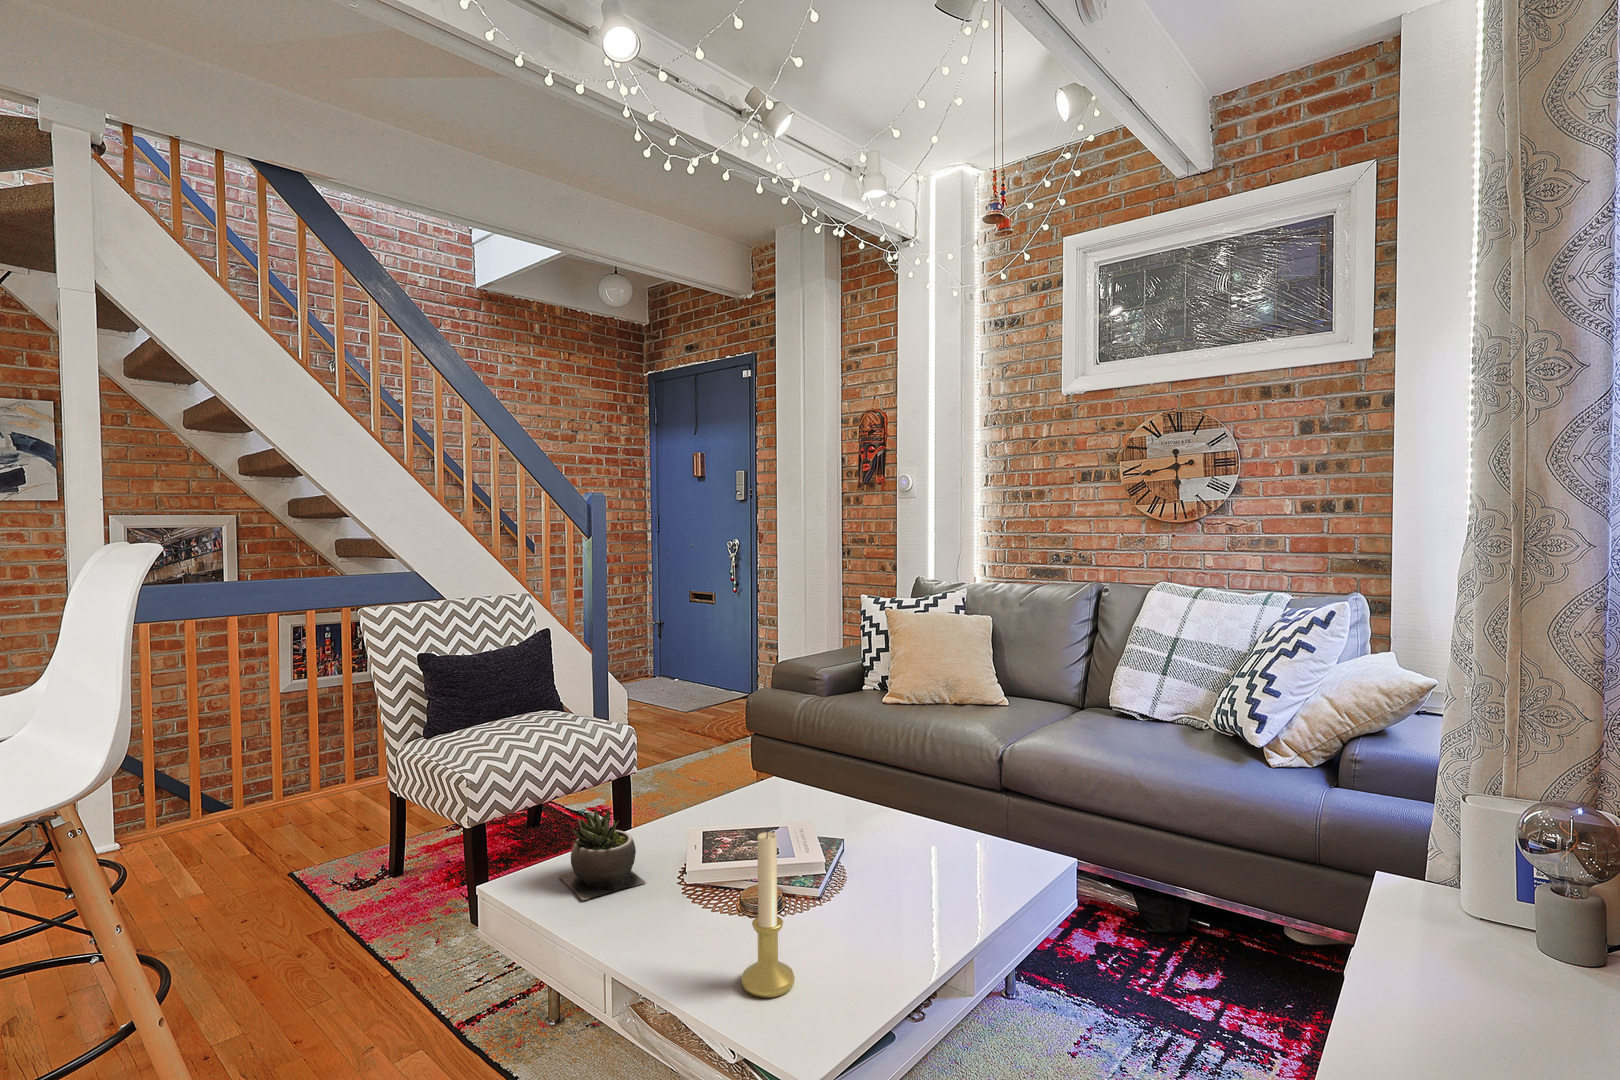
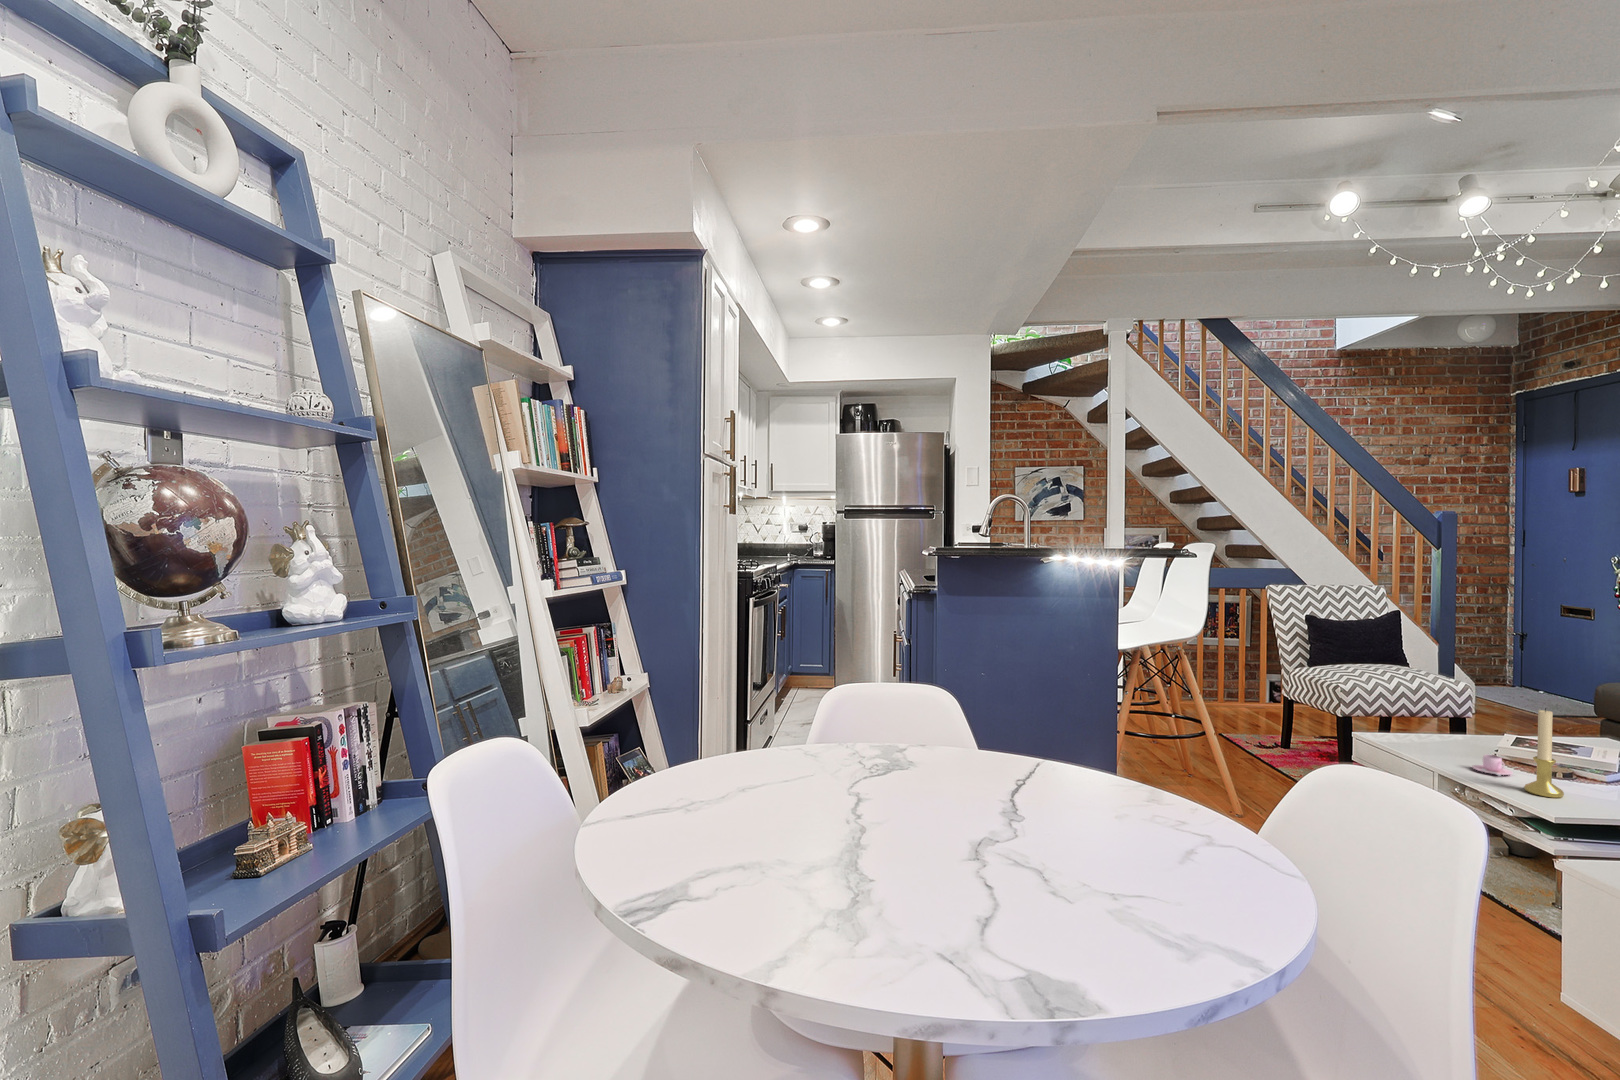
succulent plant: present [559,809,646,900] -> none [1405,702,1468,751]
teacup: none [660,871,716,954] -> present [1472,755,1512,776]

